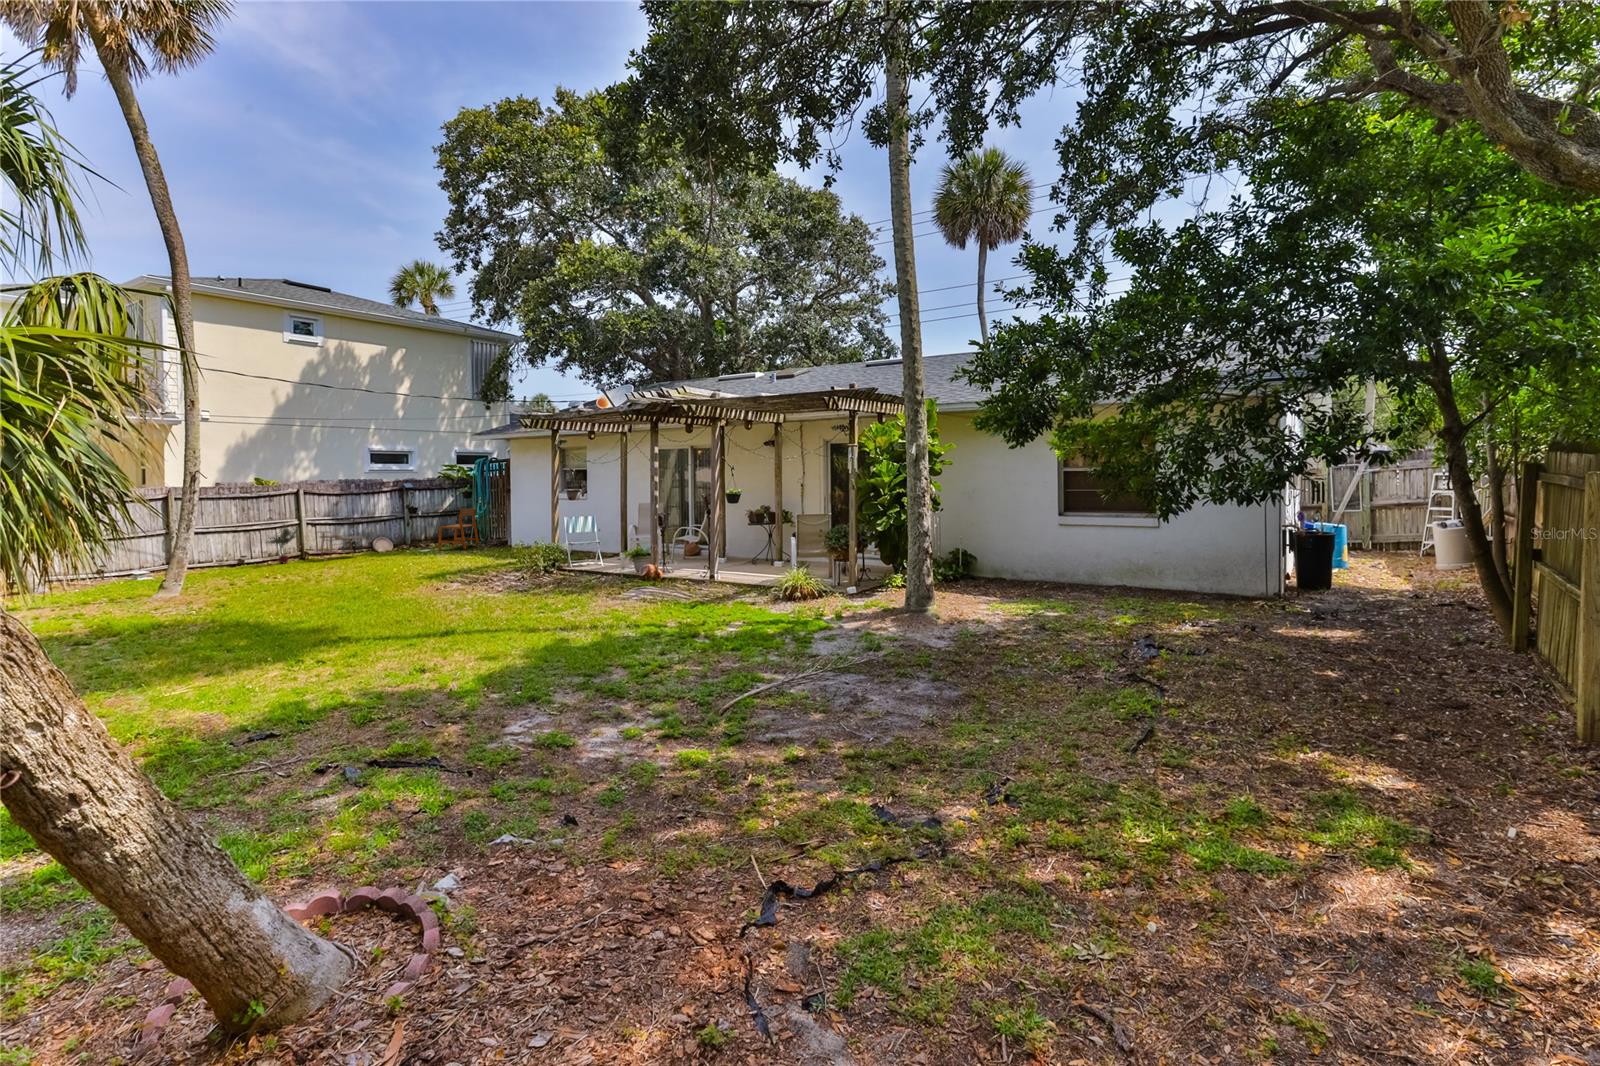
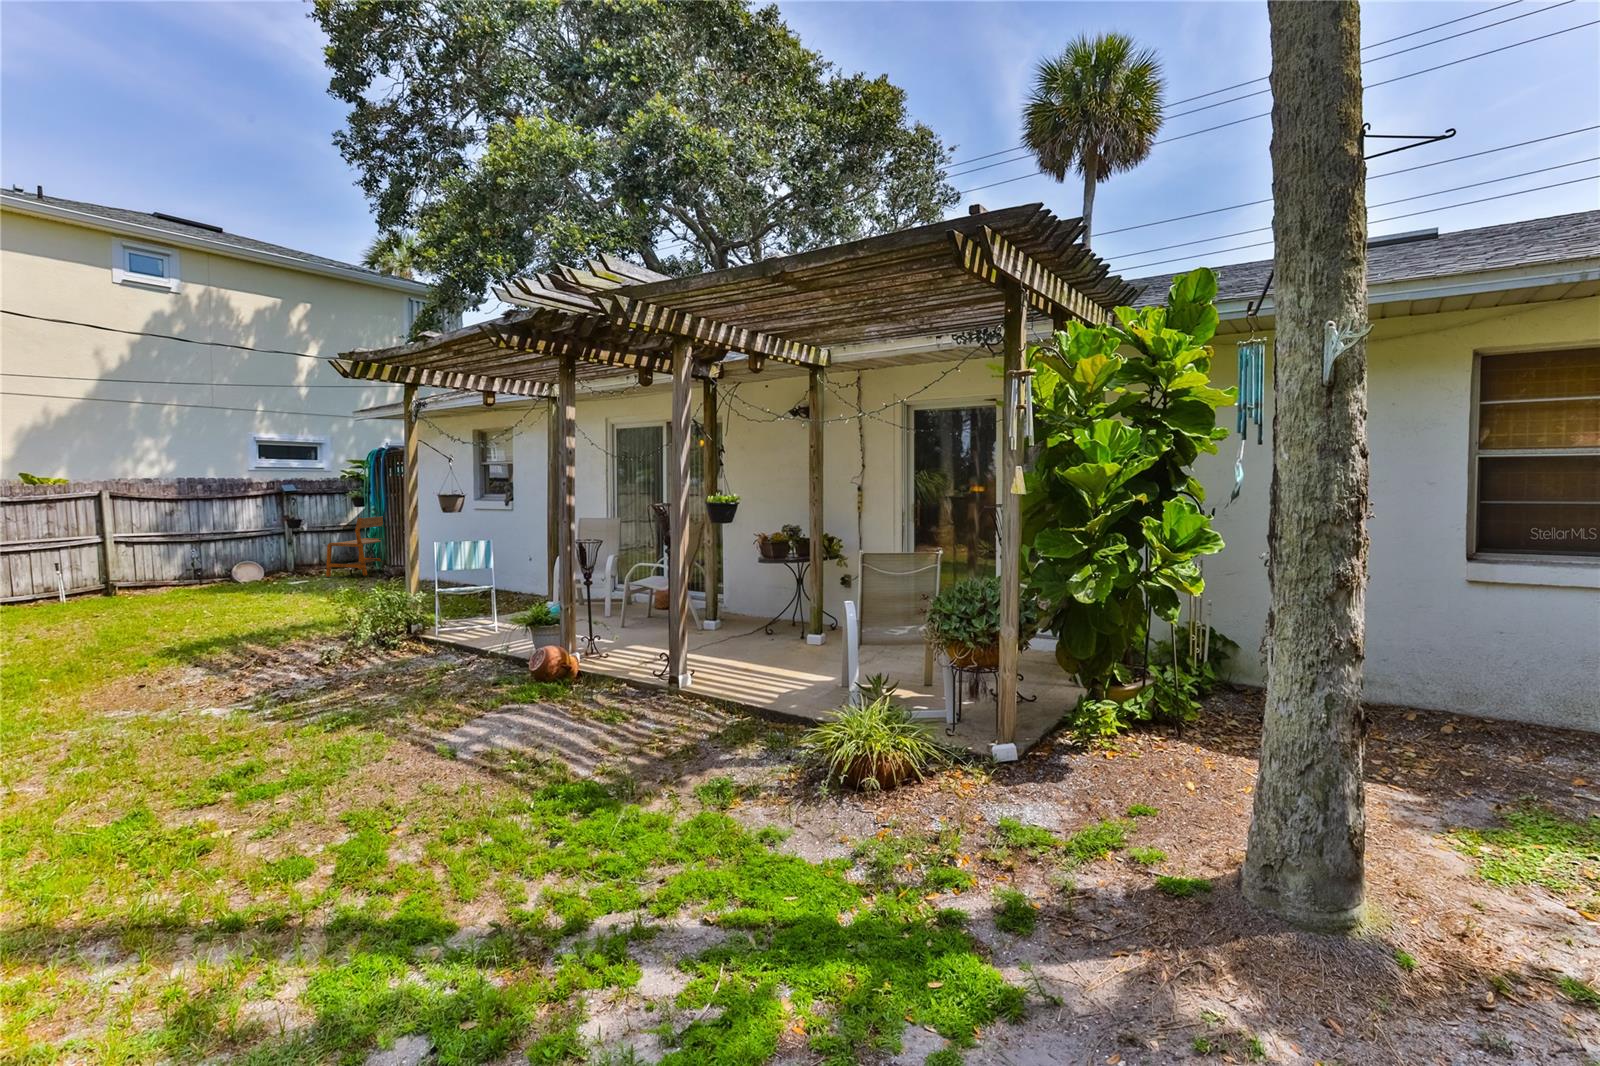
potted tree: present [266,523,299,564] -> none [26,542,94,605]
side table: present [317,531,361,555] -> none [129,553,203,595]

